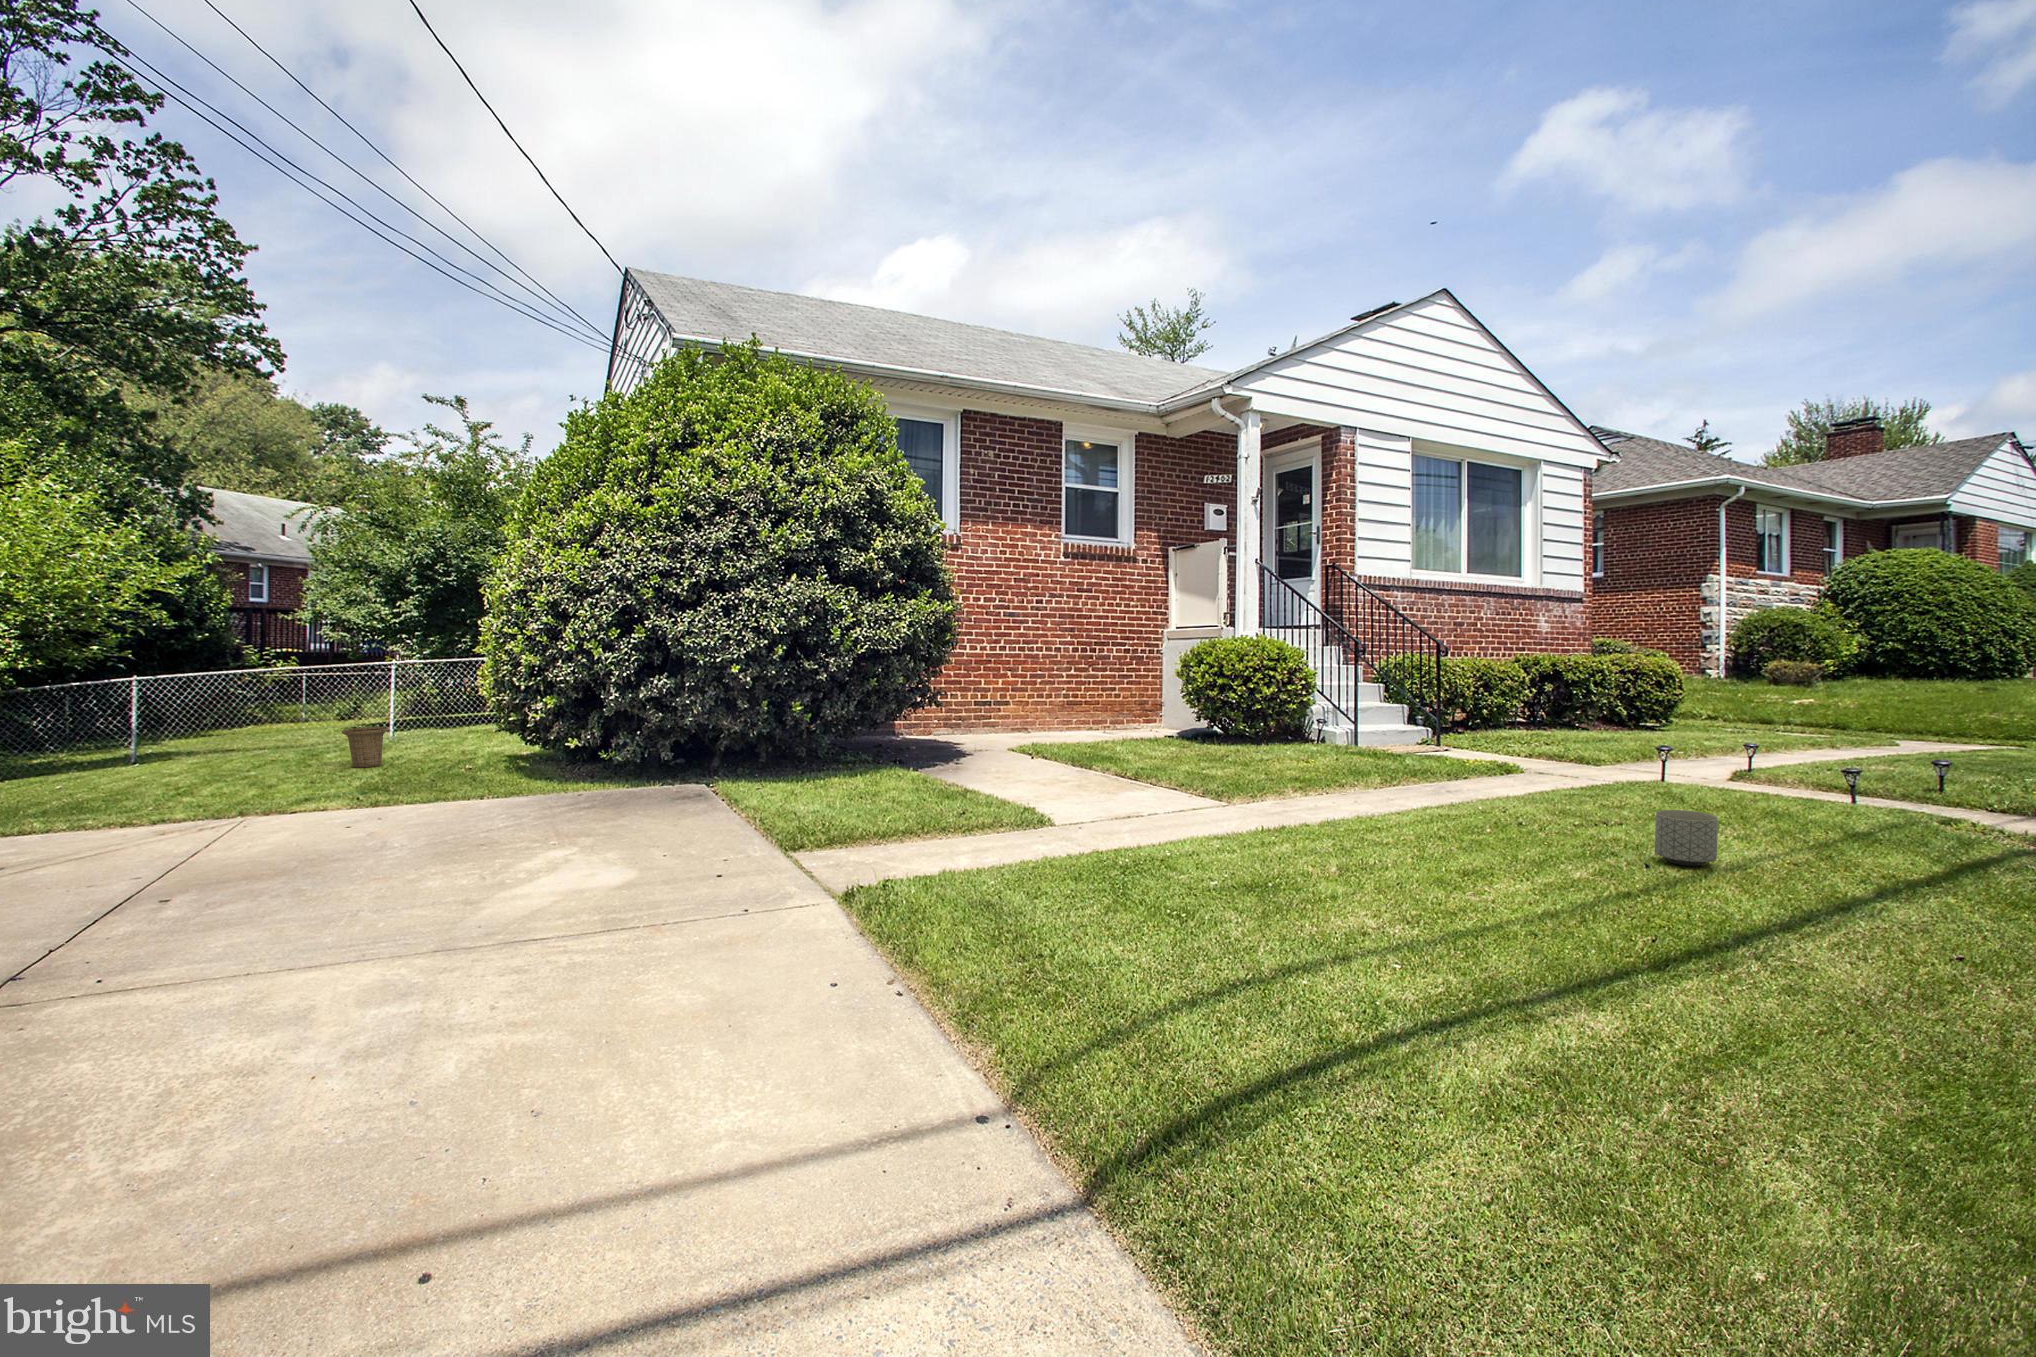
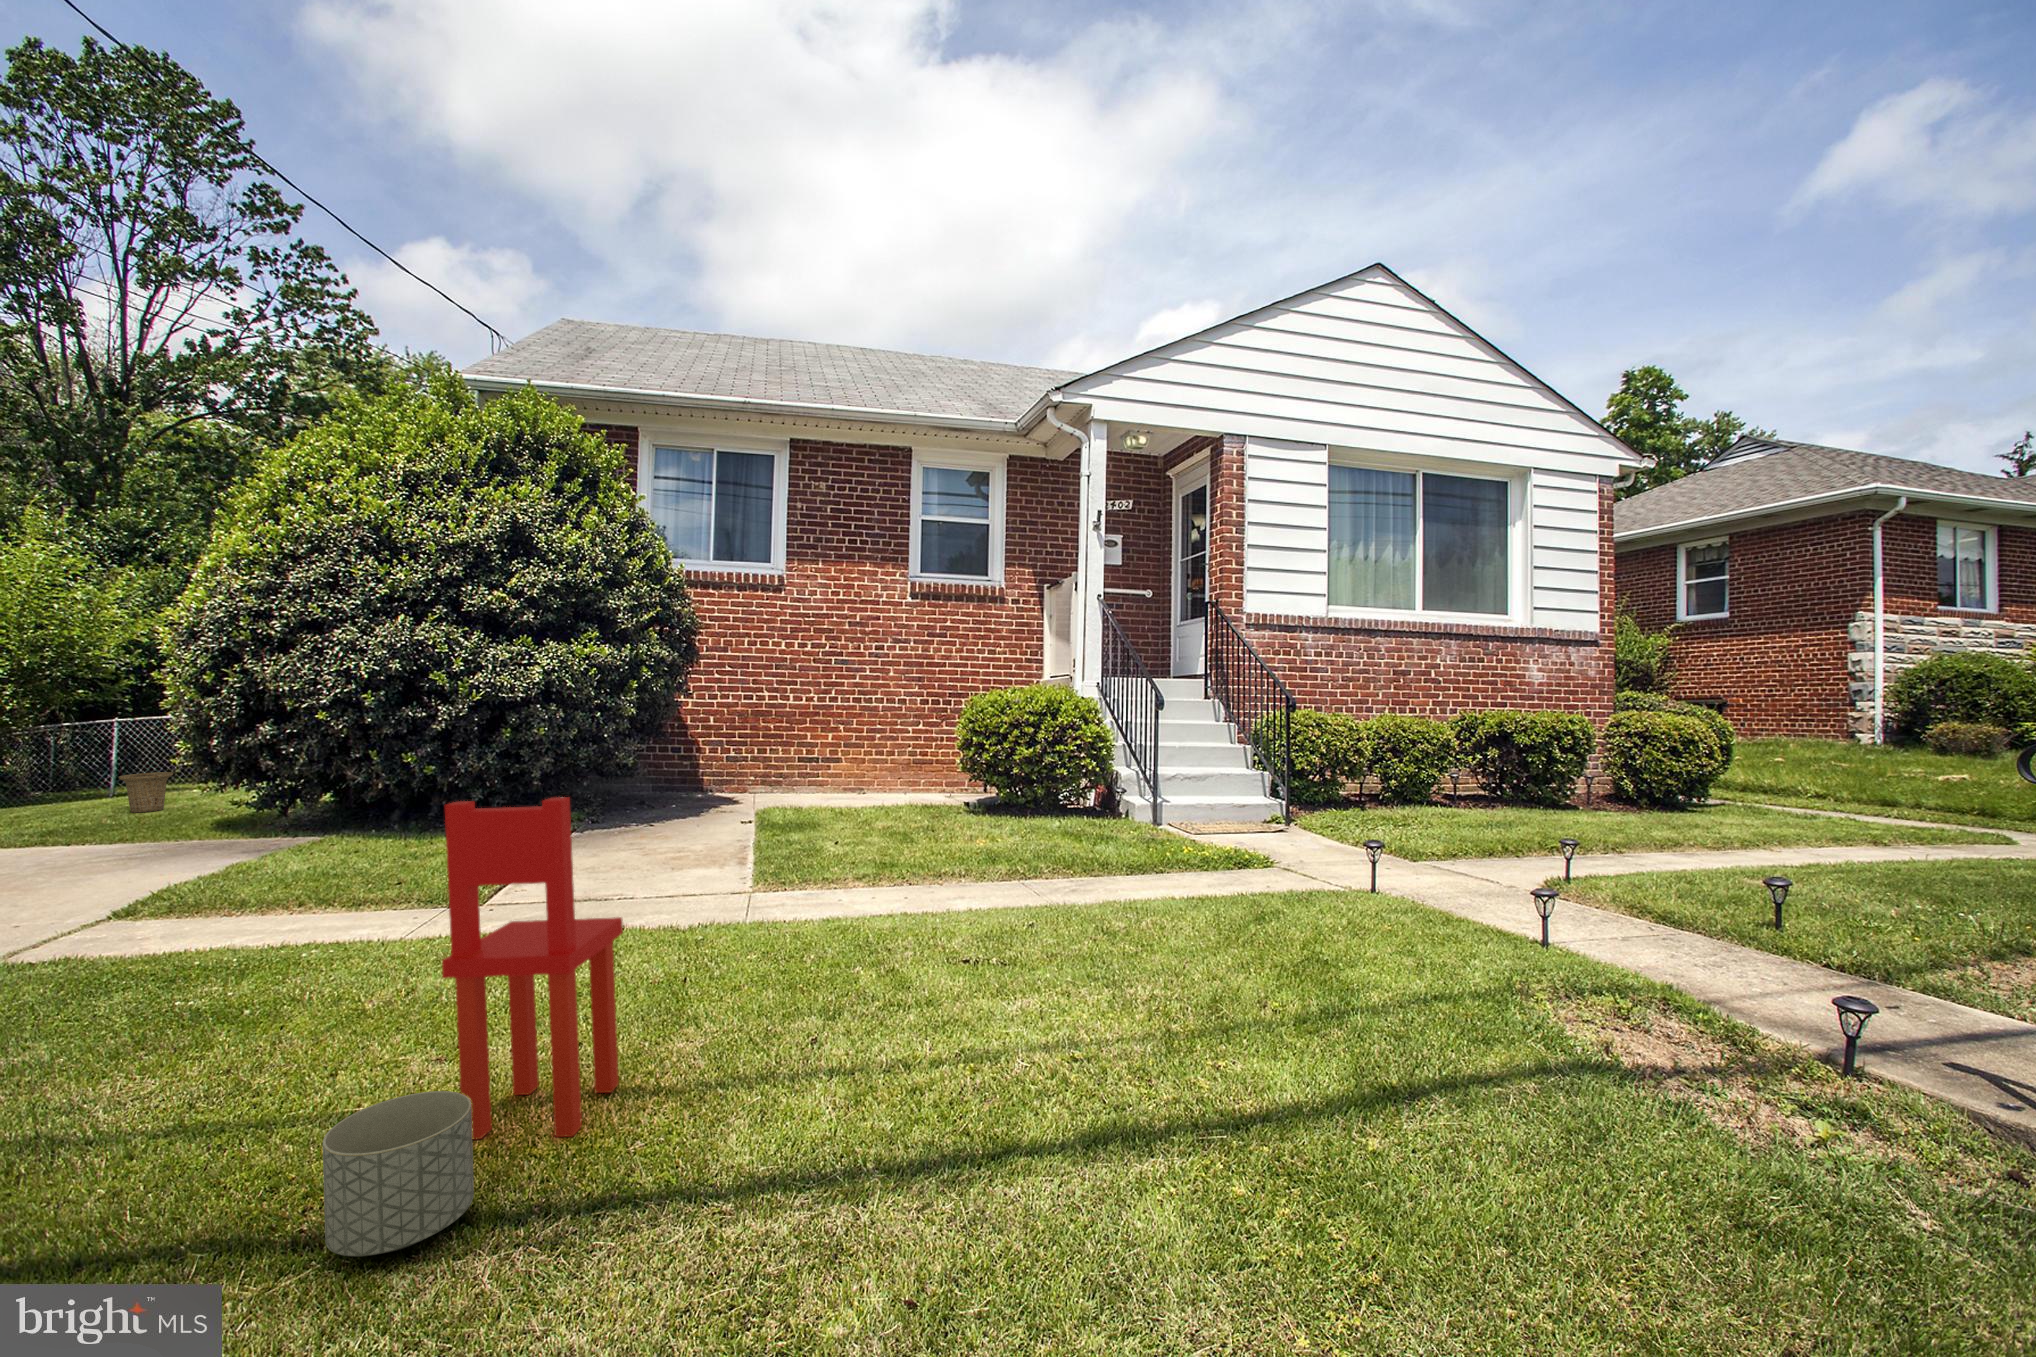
chair: none [1381,695,1478,875] -> present [442,797,623,1139]
planter: present [1655,810,1718,866] -> present [323,1091,474,1257]

